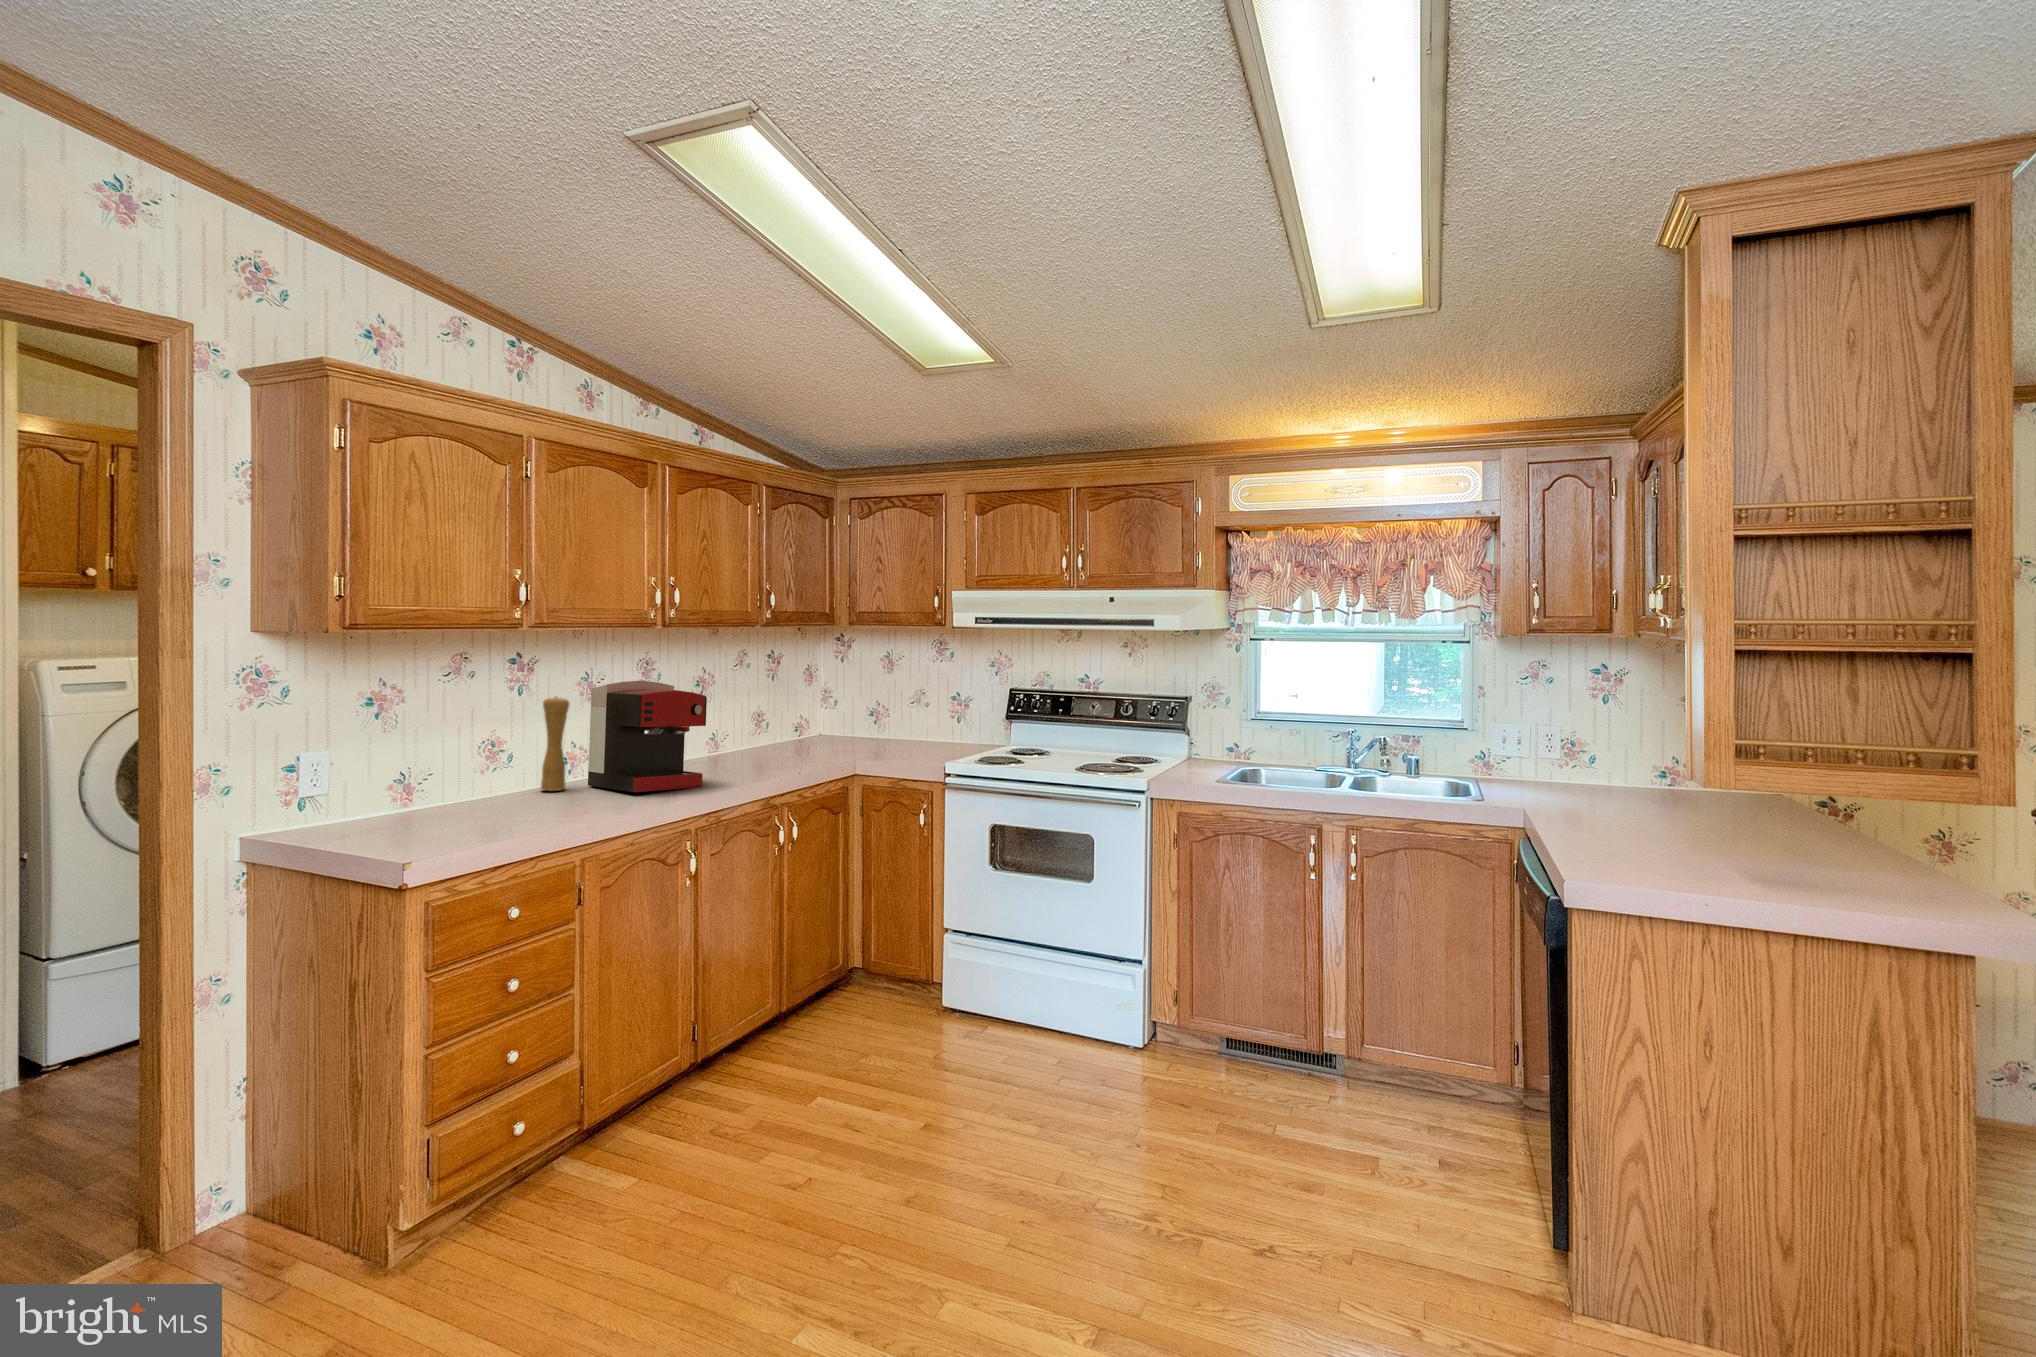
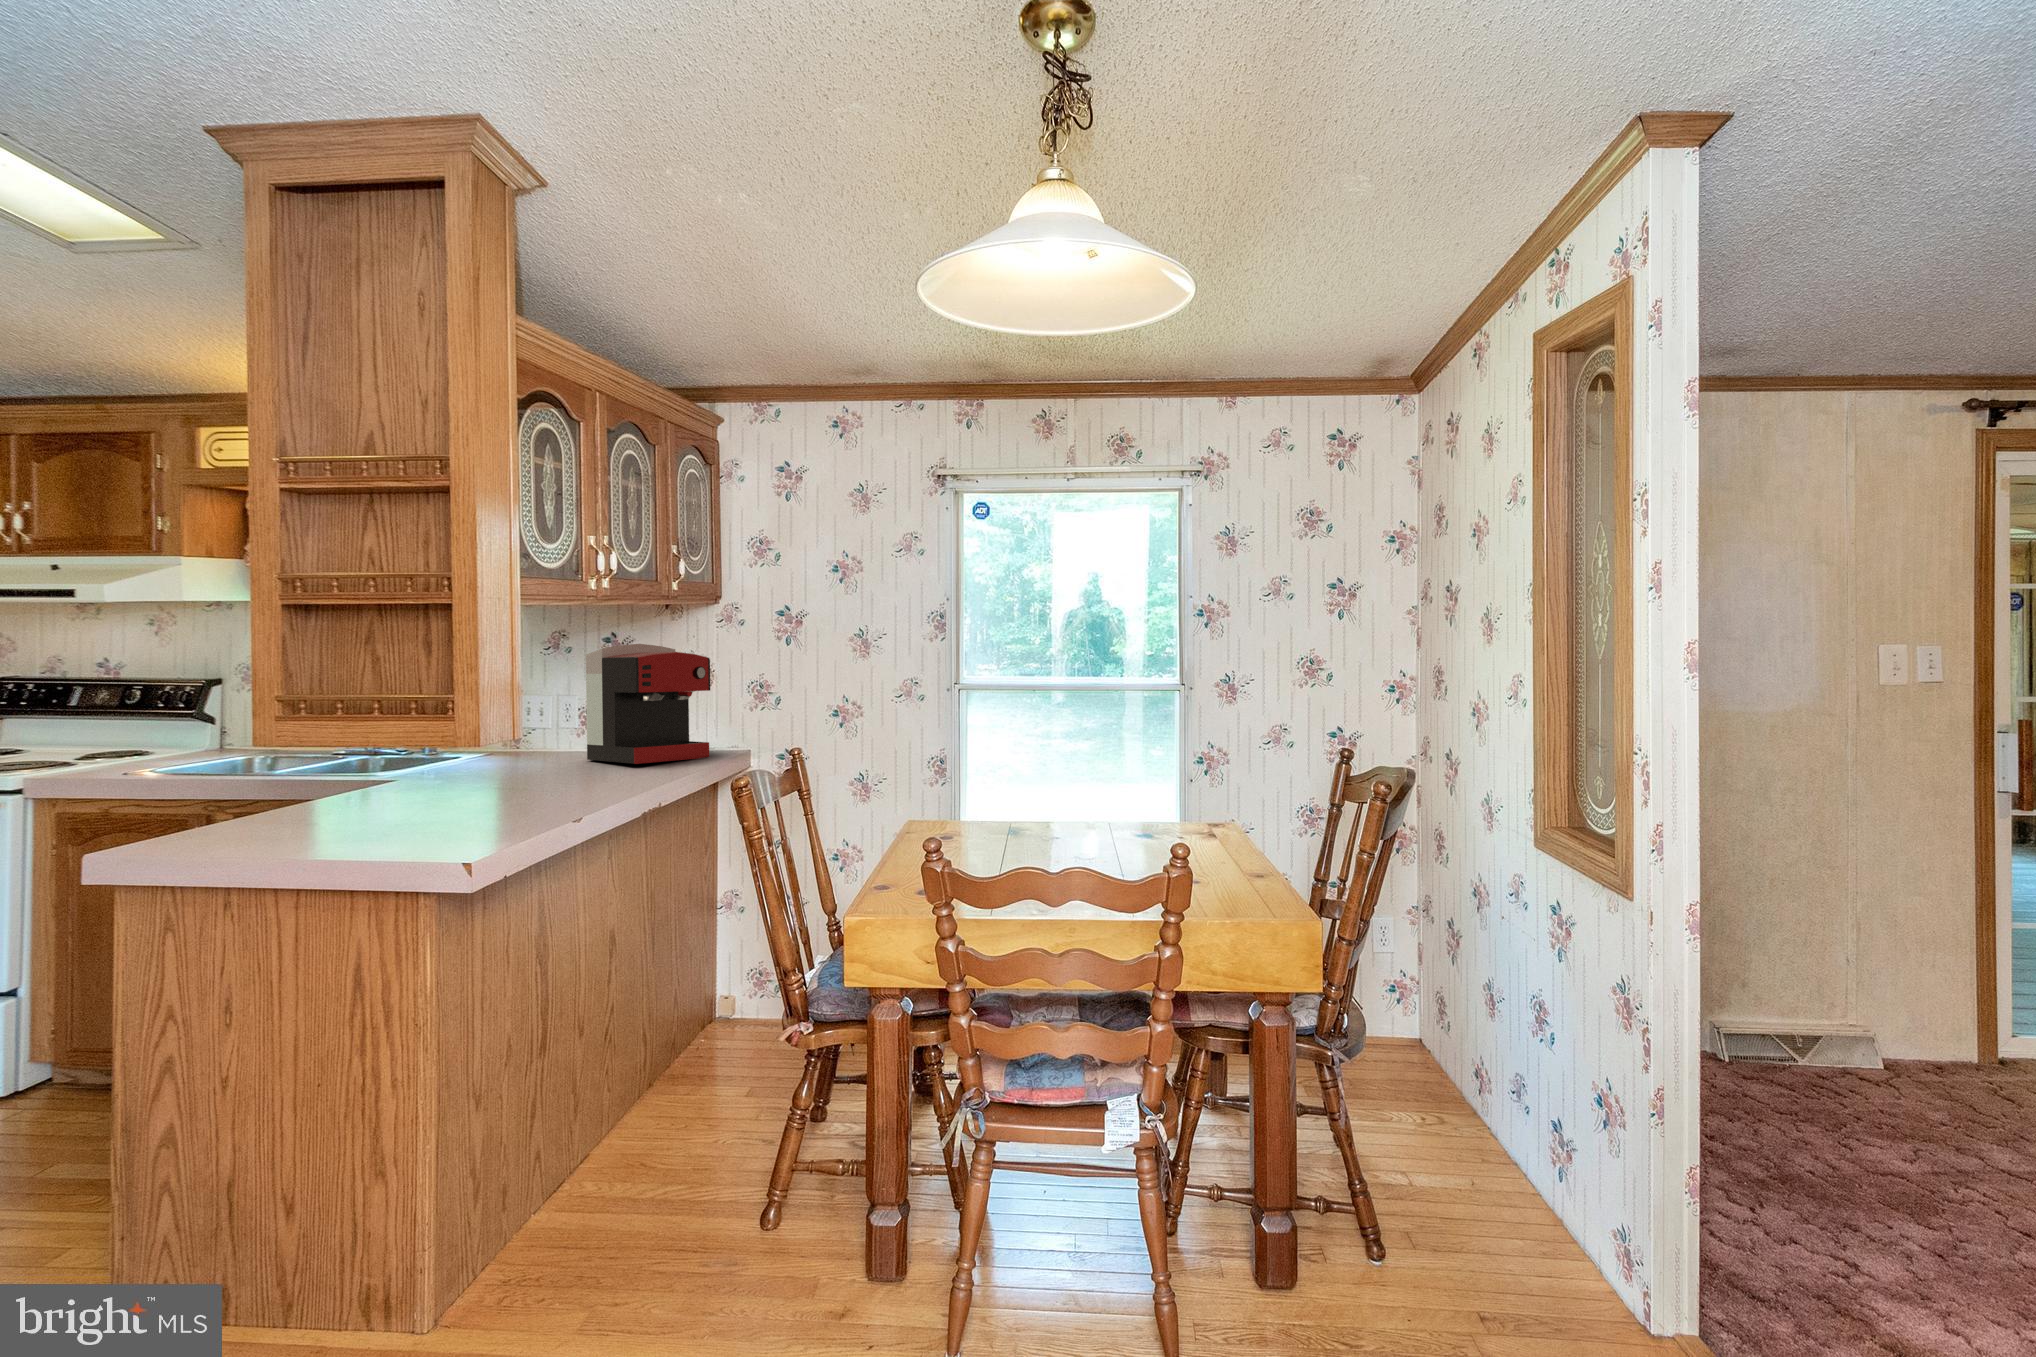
pepper mill: present [541,697,569,791] -> none [534,664,563,766]

